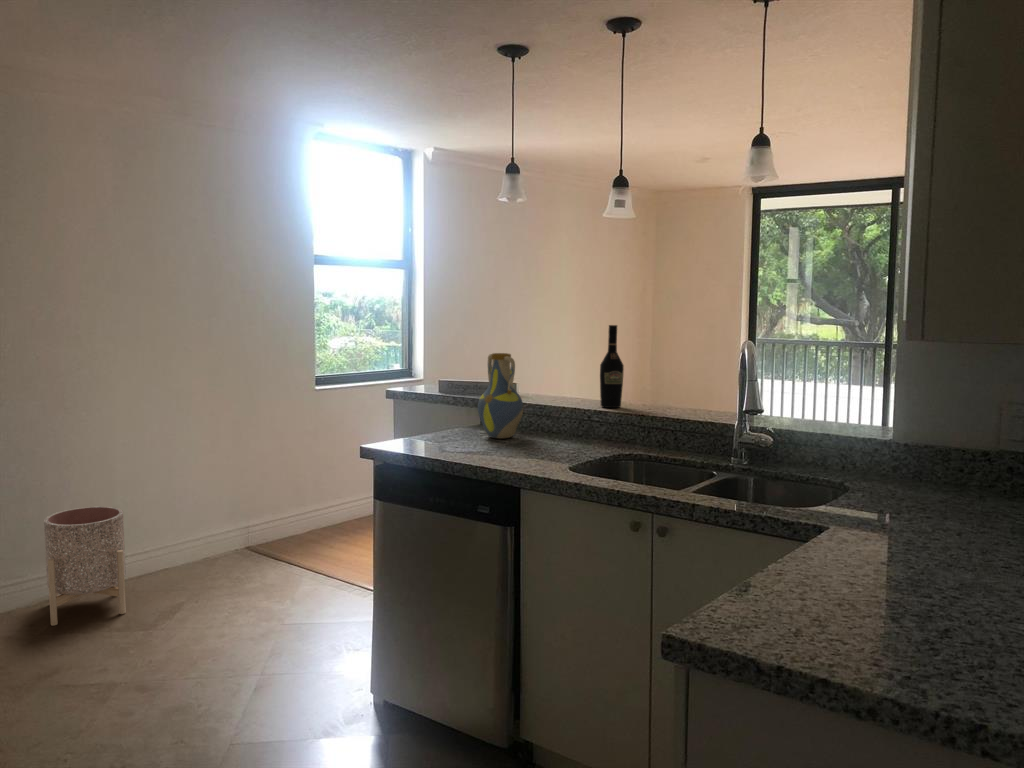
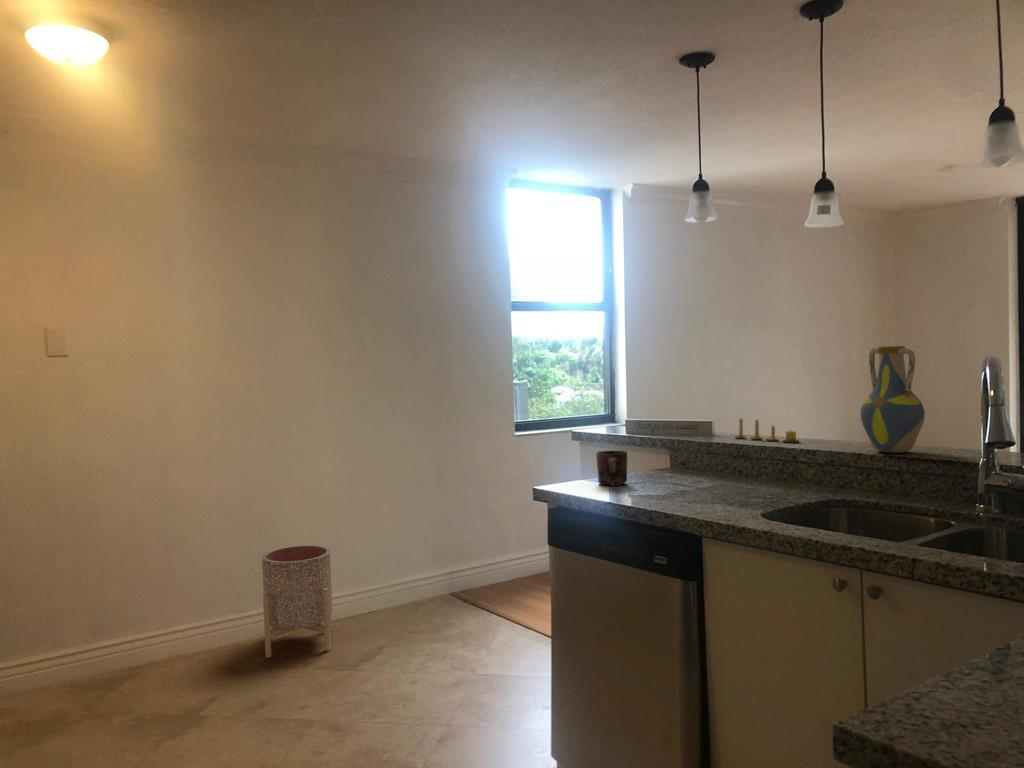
wine bottle: present [600,325,624,408] -> none [806,349,836,446]
vase: present [478,353,523,439] -> present [861,346,925,453]
candle: none [537,381,592,405] -> present [735,419,799,443]
mug: none [421,411,449,443] -> present [596,450,627,485]

